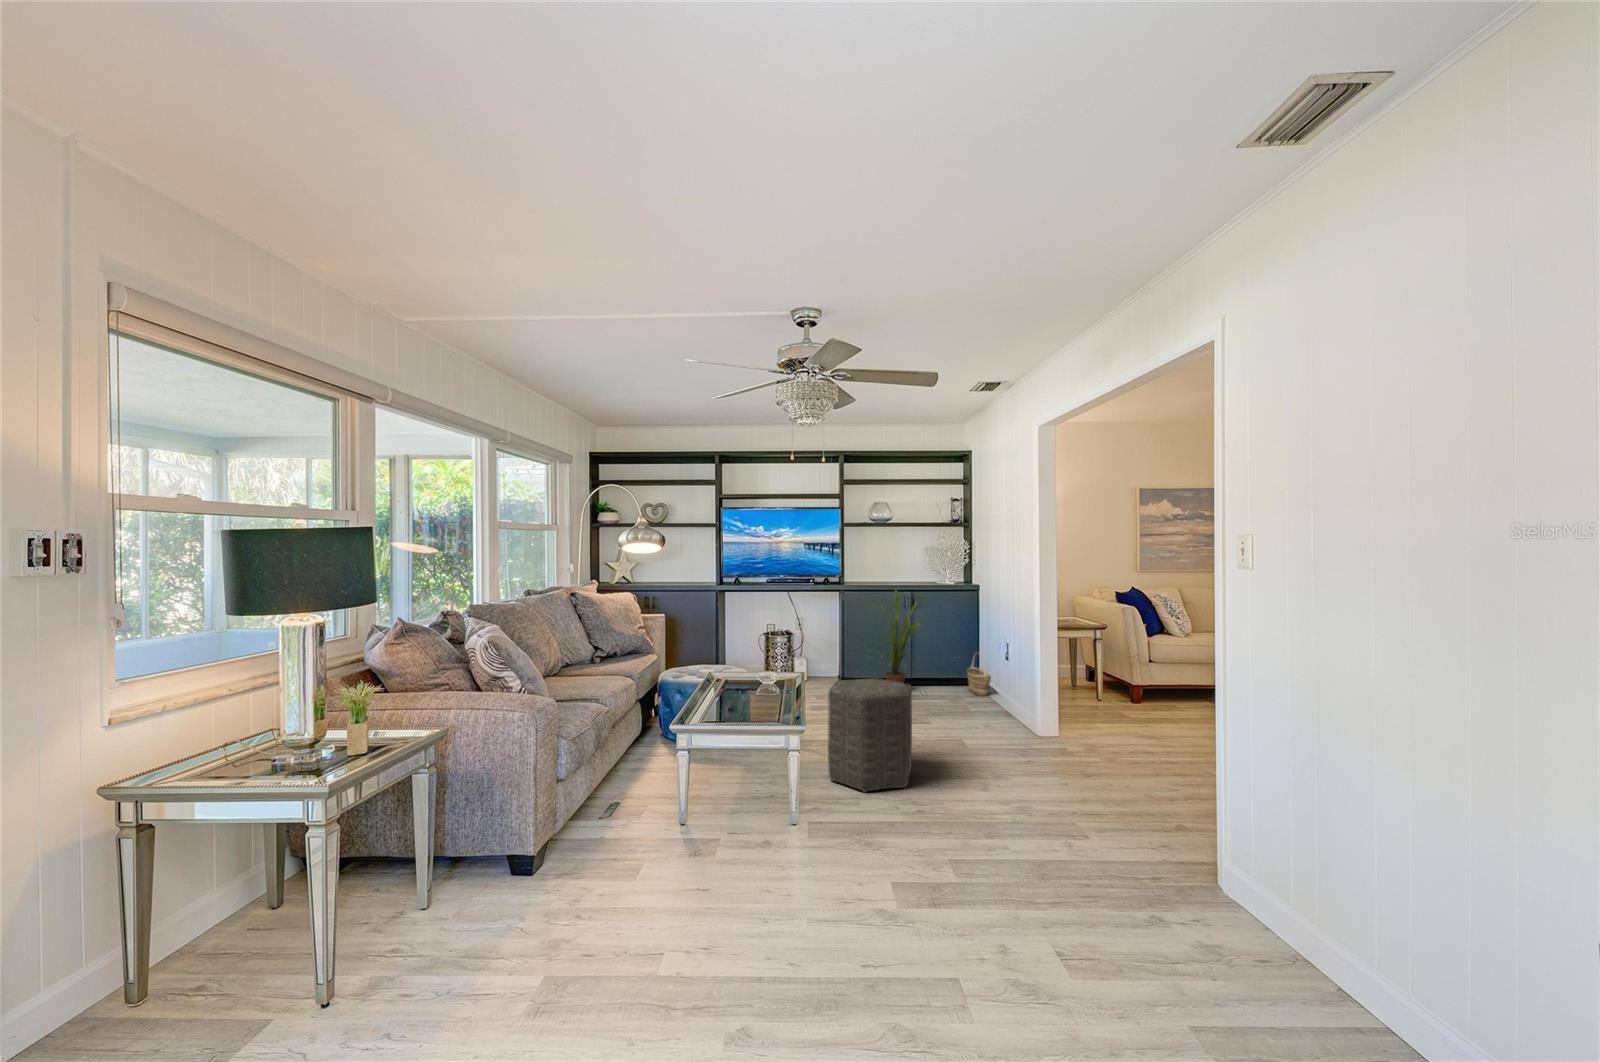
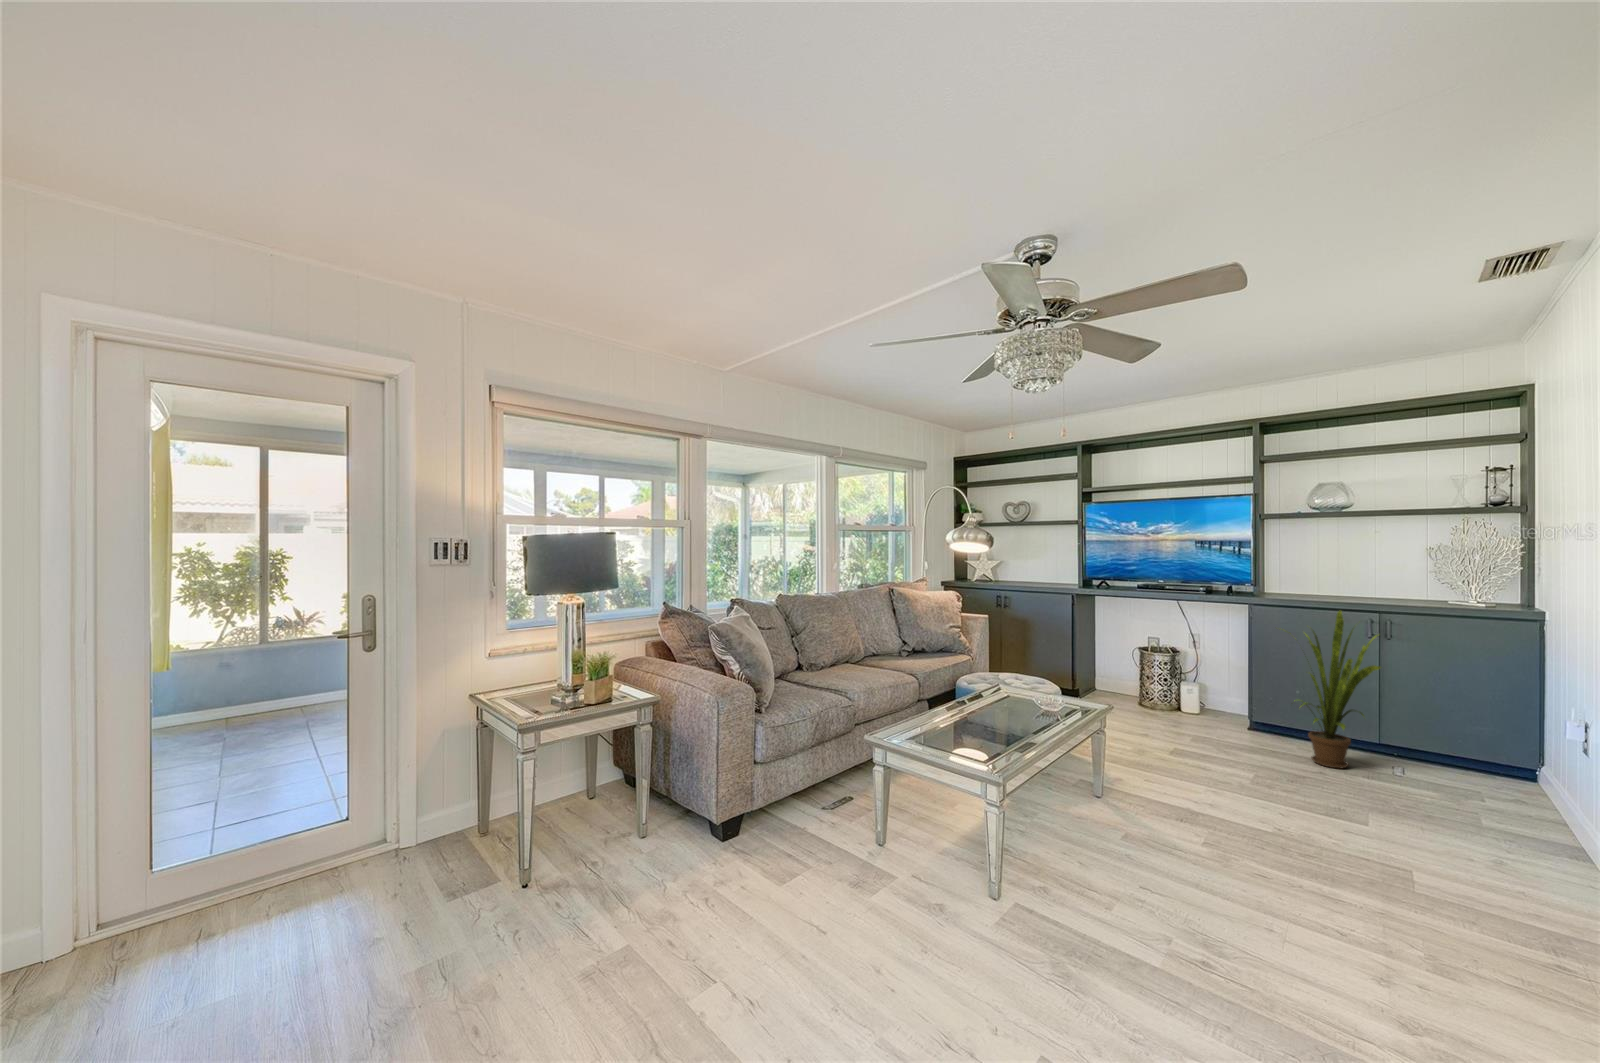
basket: present [967,657,991,696] -> none [1497,731,1551,812]
ottoman: present [828,678,912,792] -> none [1083,727,1228,906]

